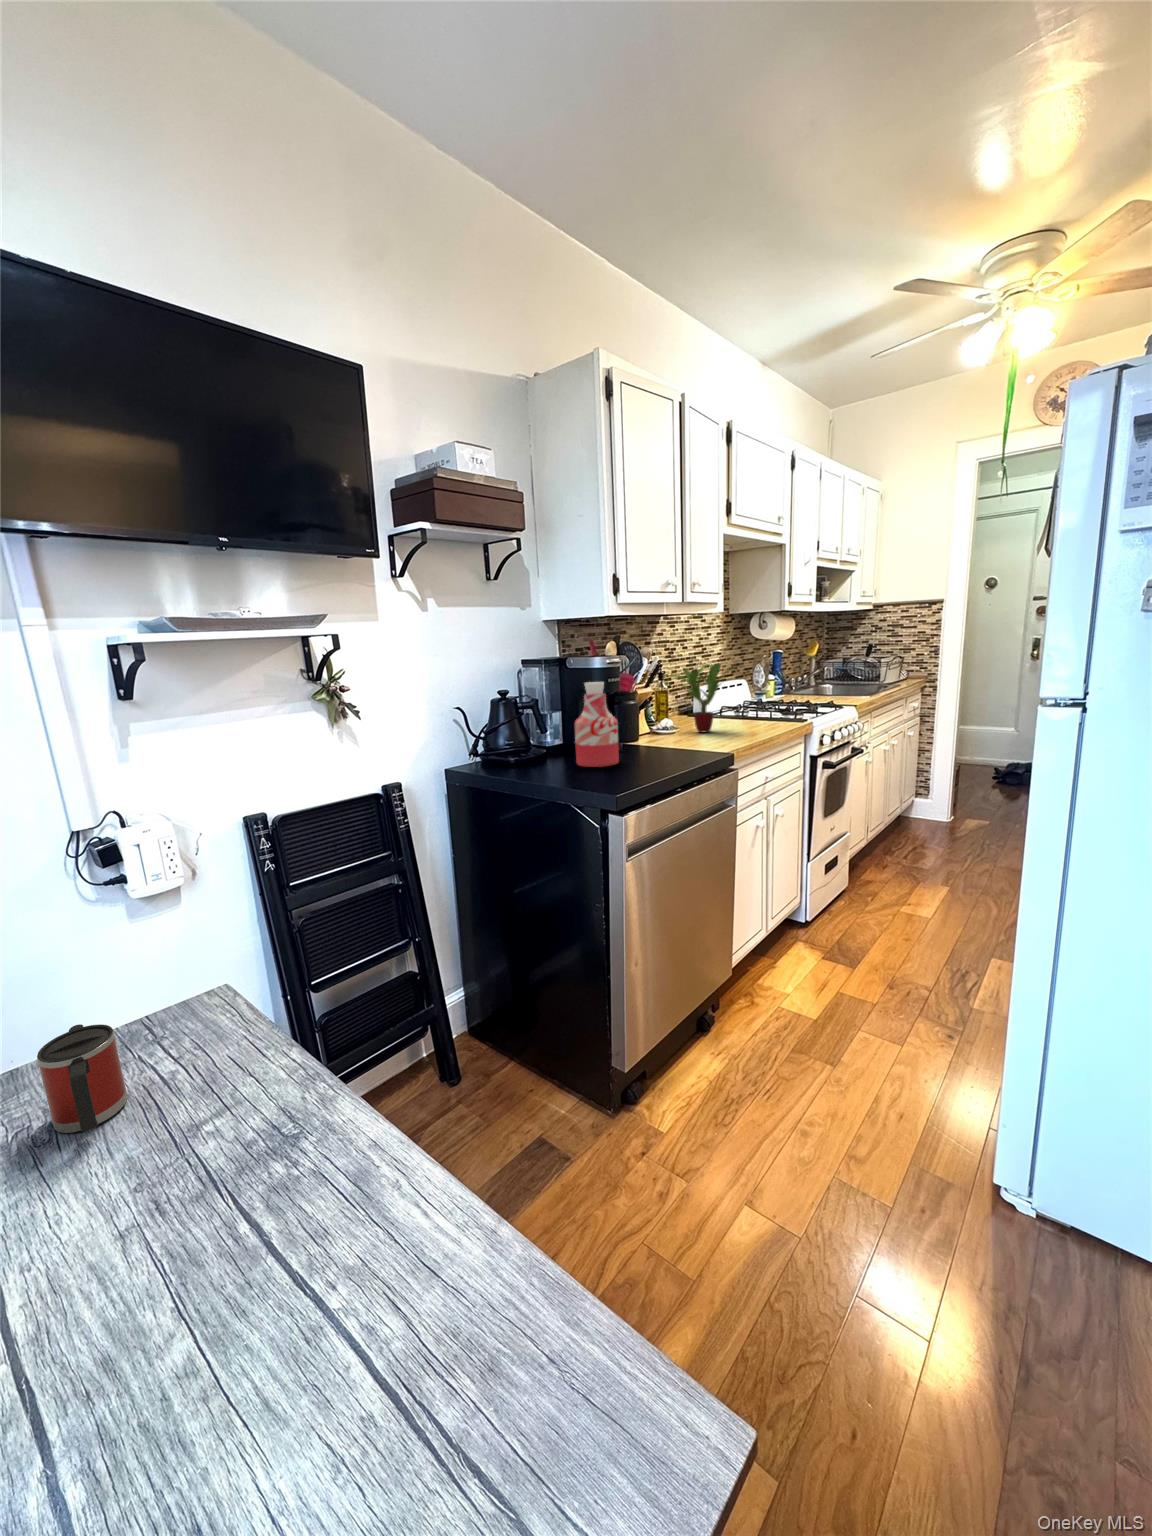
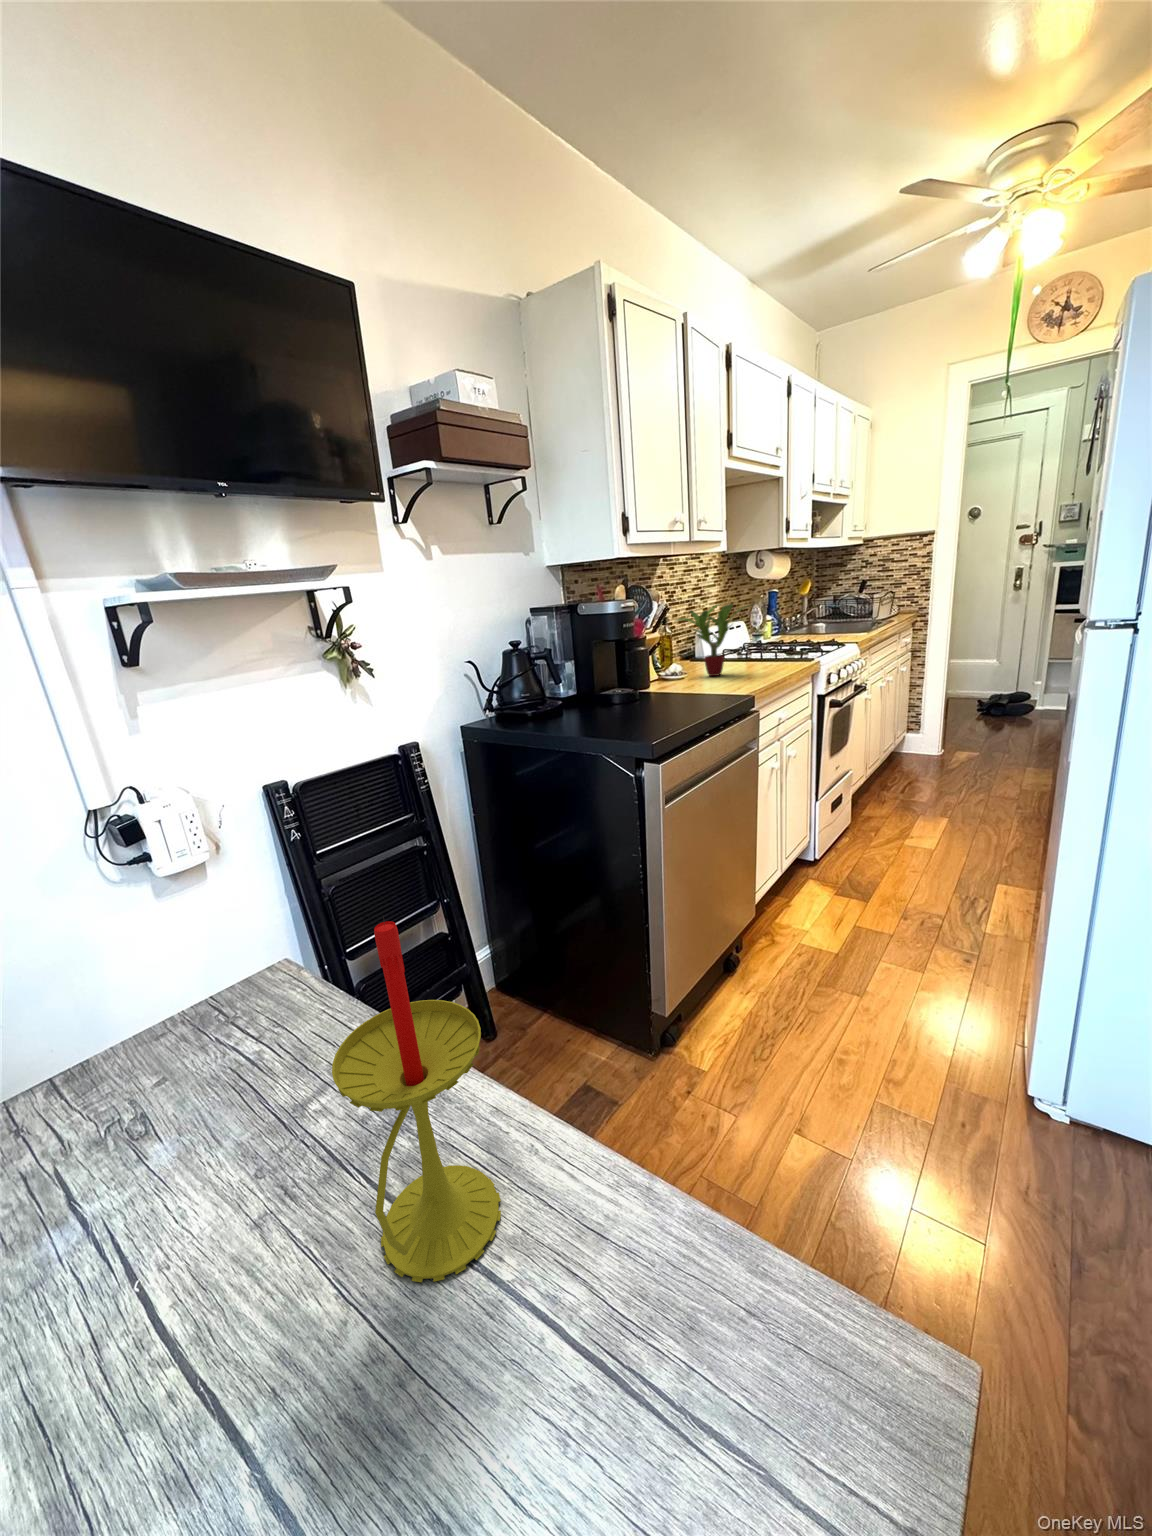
bottle: present [575,682,619,767] -> none [595,627,642,716]
candle: none [184,943,352,1304] -> present [332,921,501,1282]
mug: present [37,1024,127,1133] -> none [123,1010,217,1123]

